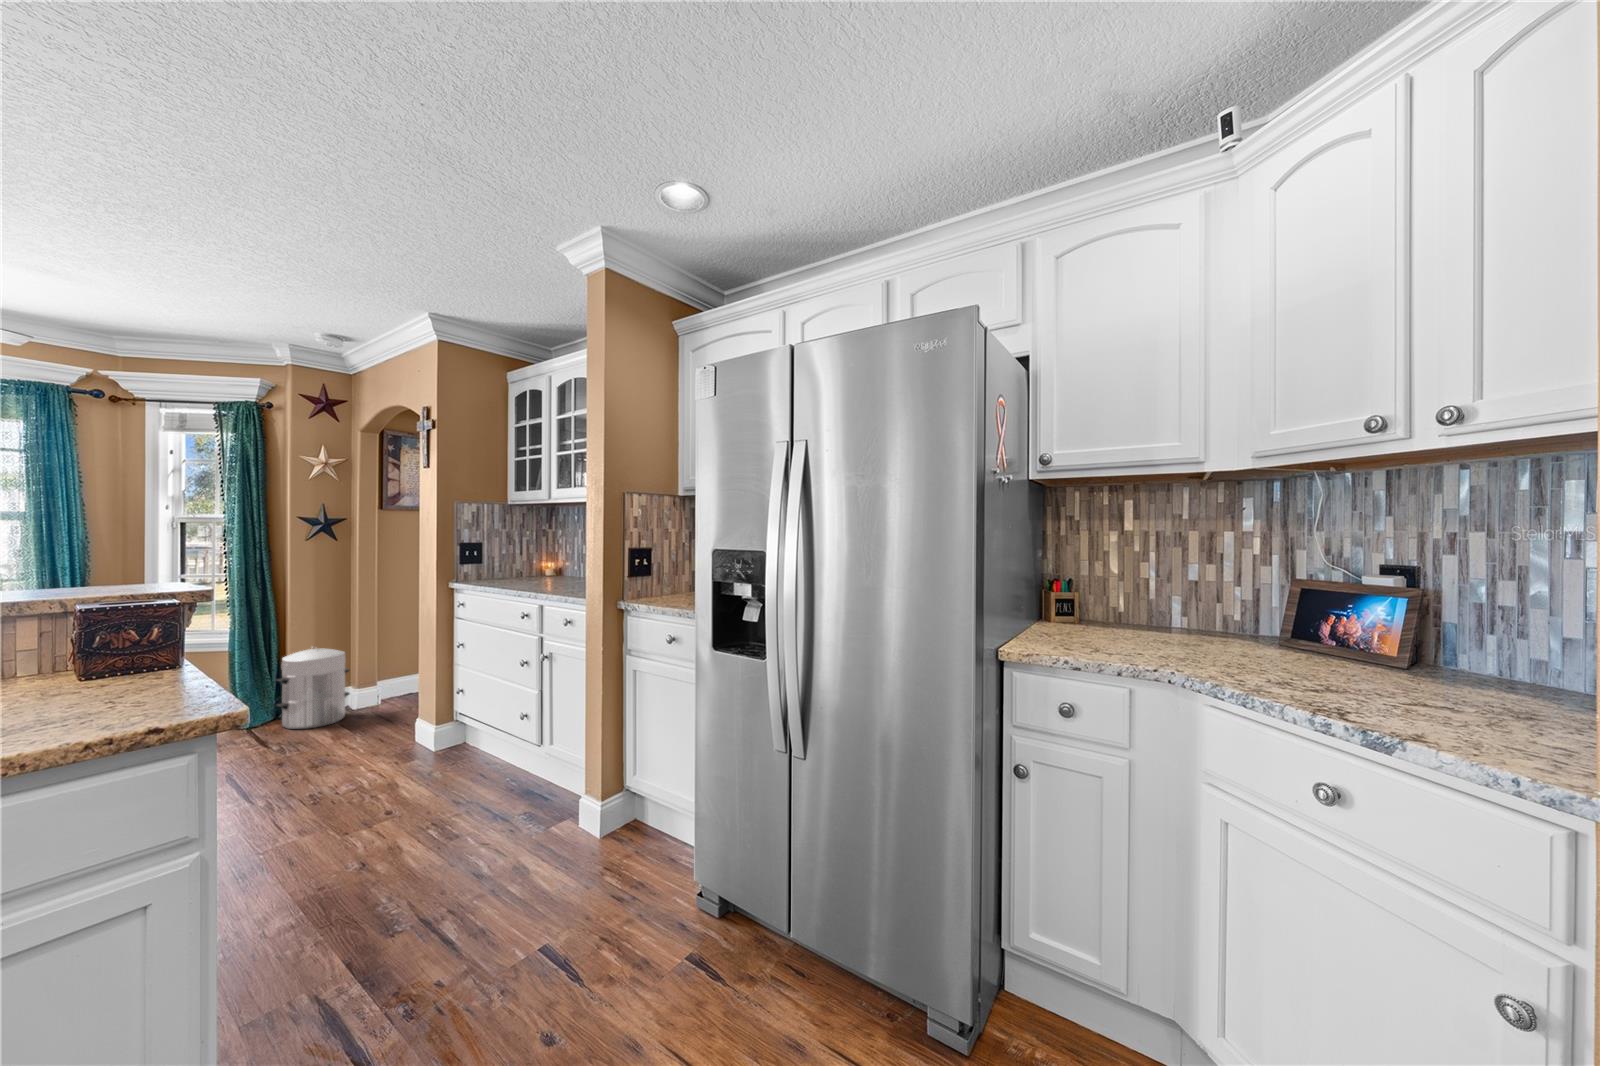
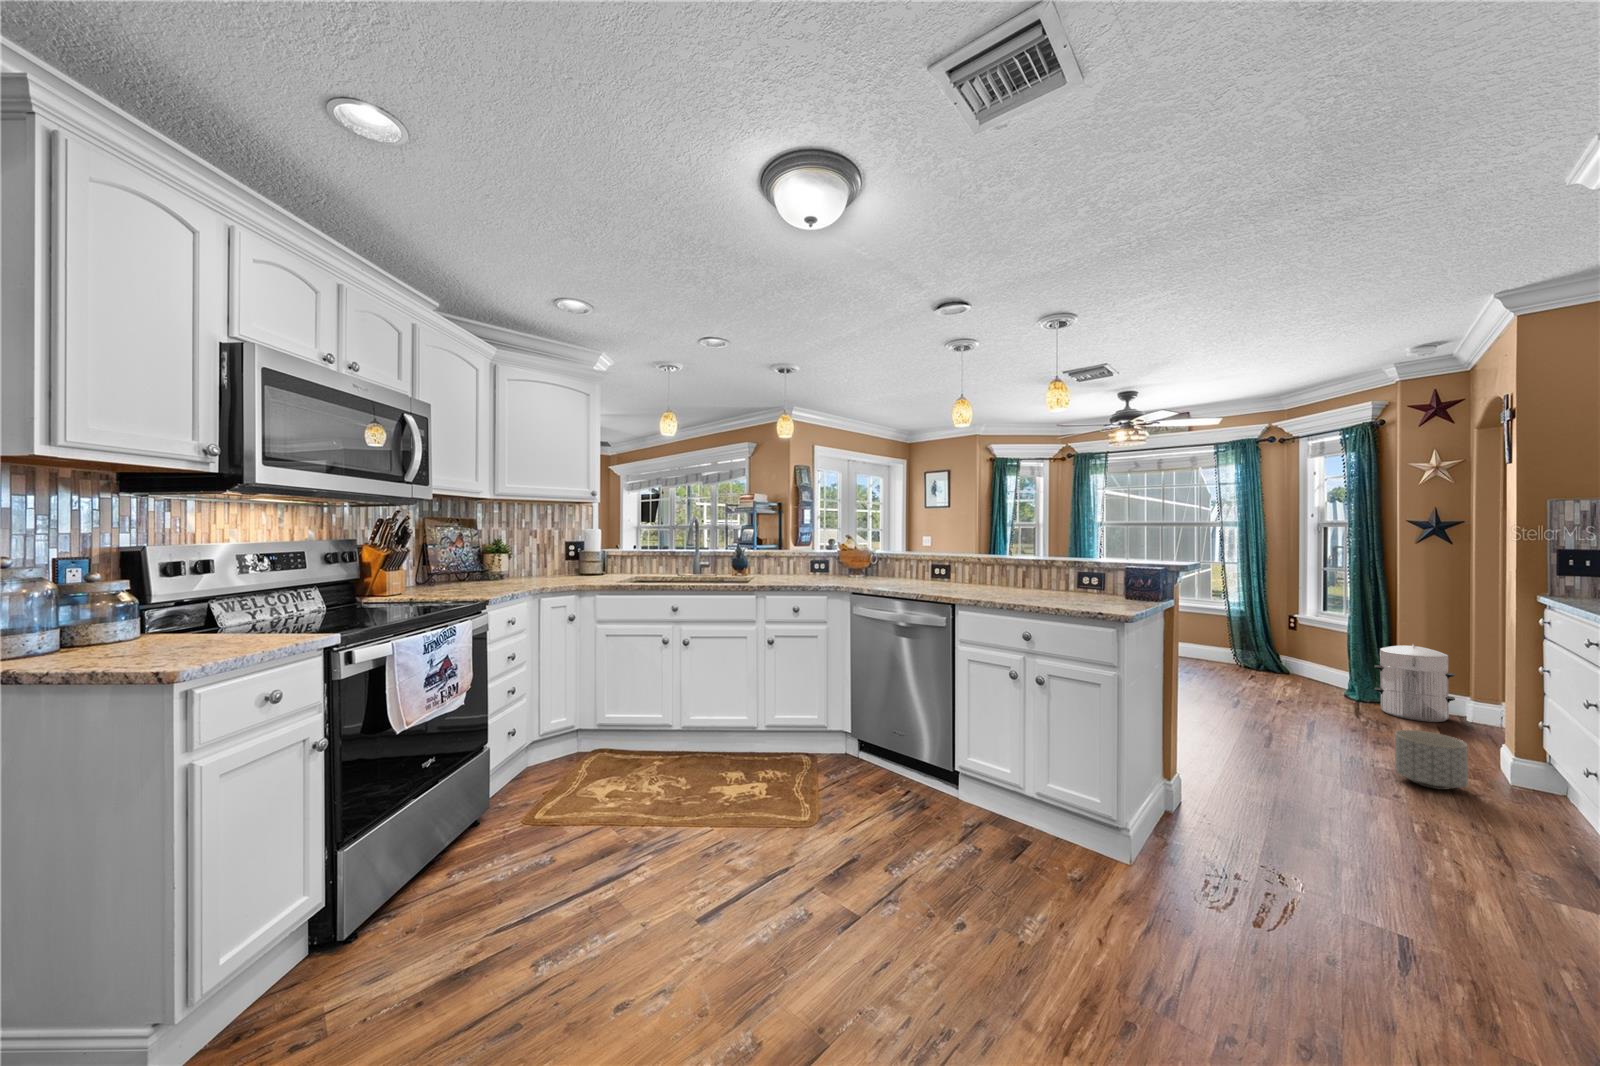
planter: none [399,722,455,779] -> present [1395,730,1468,790]

